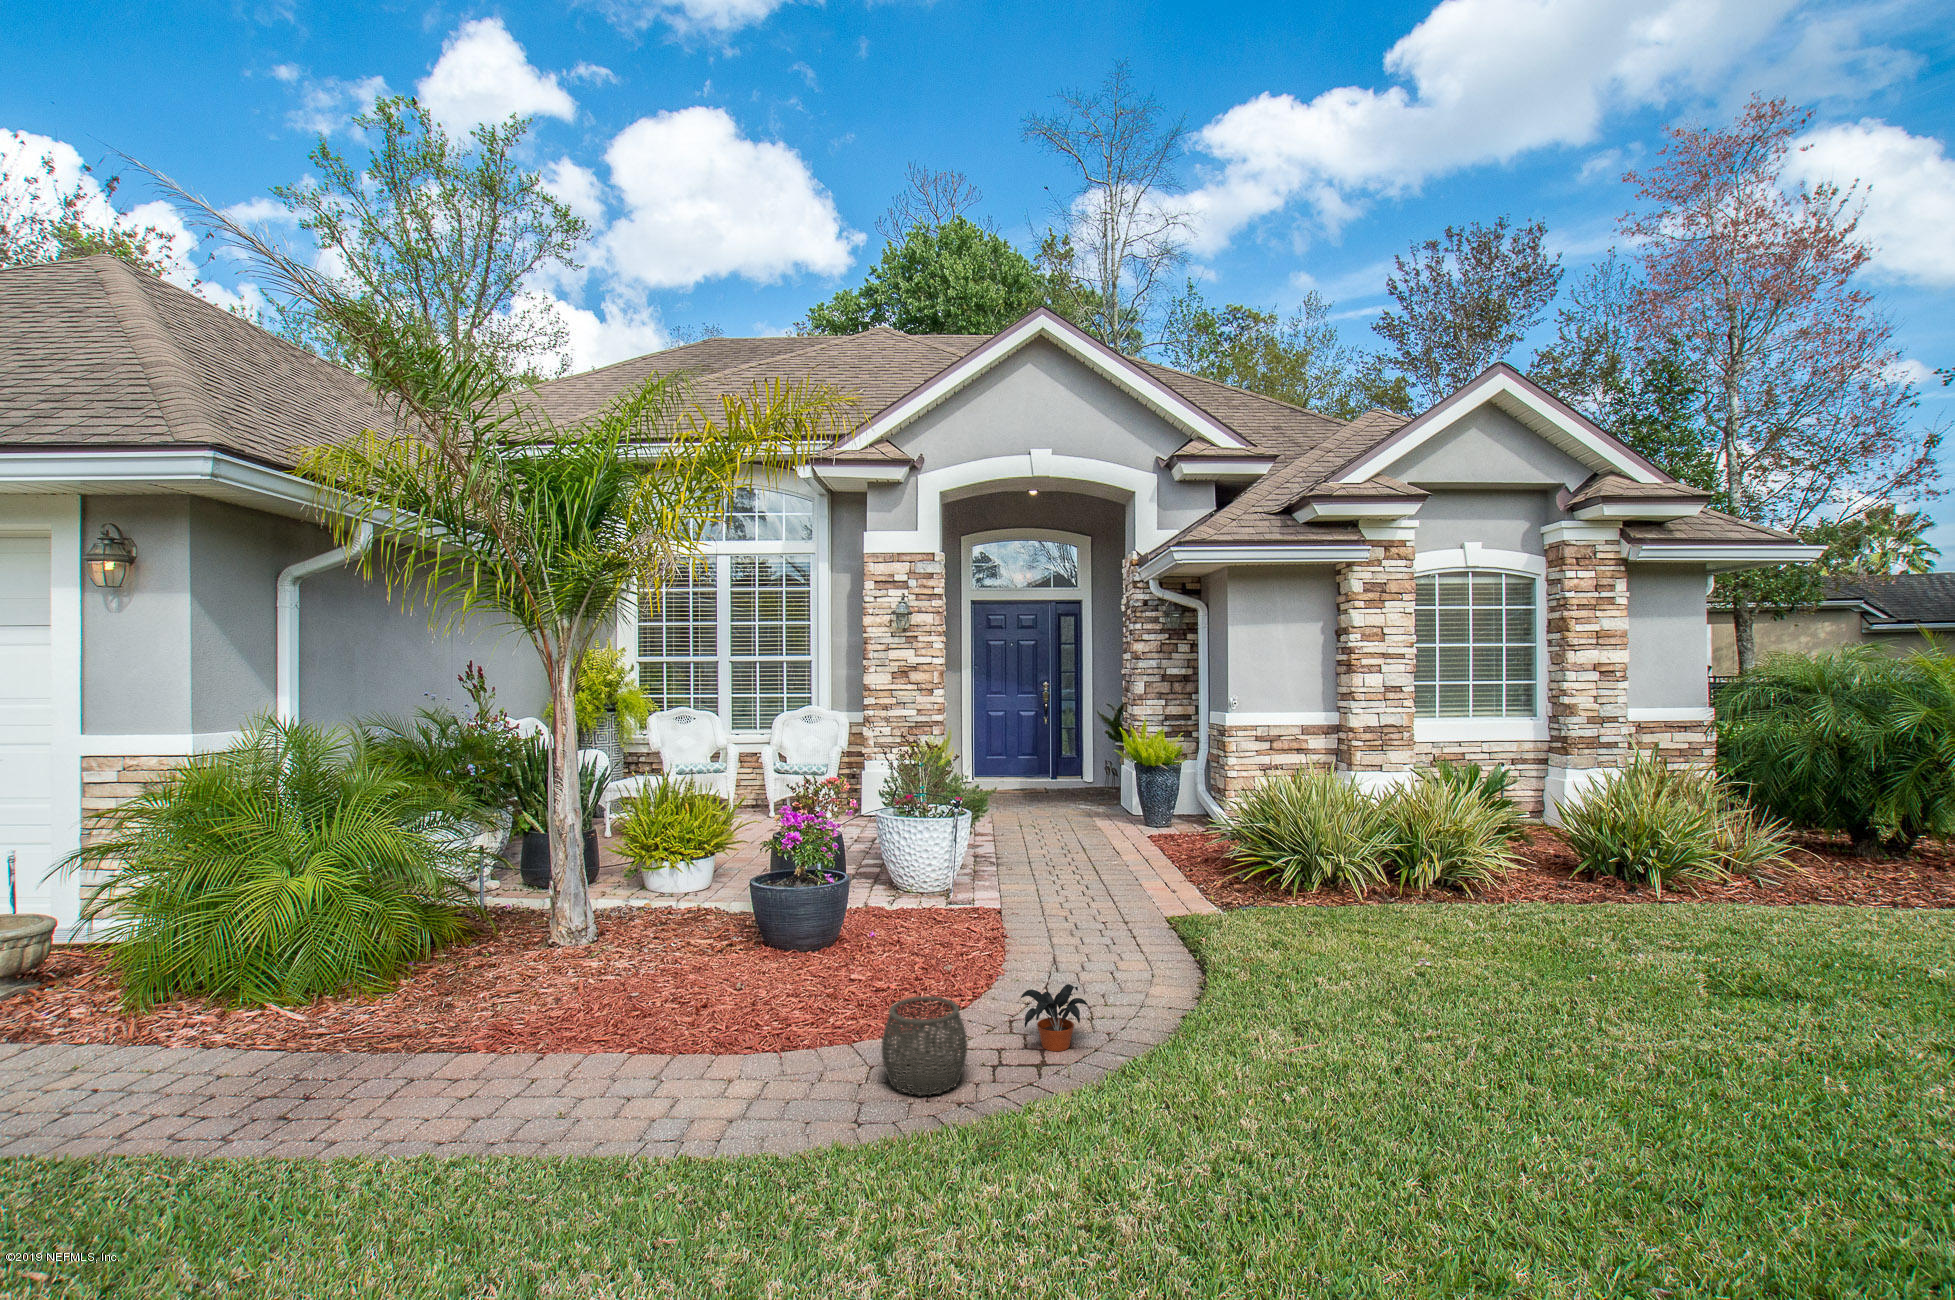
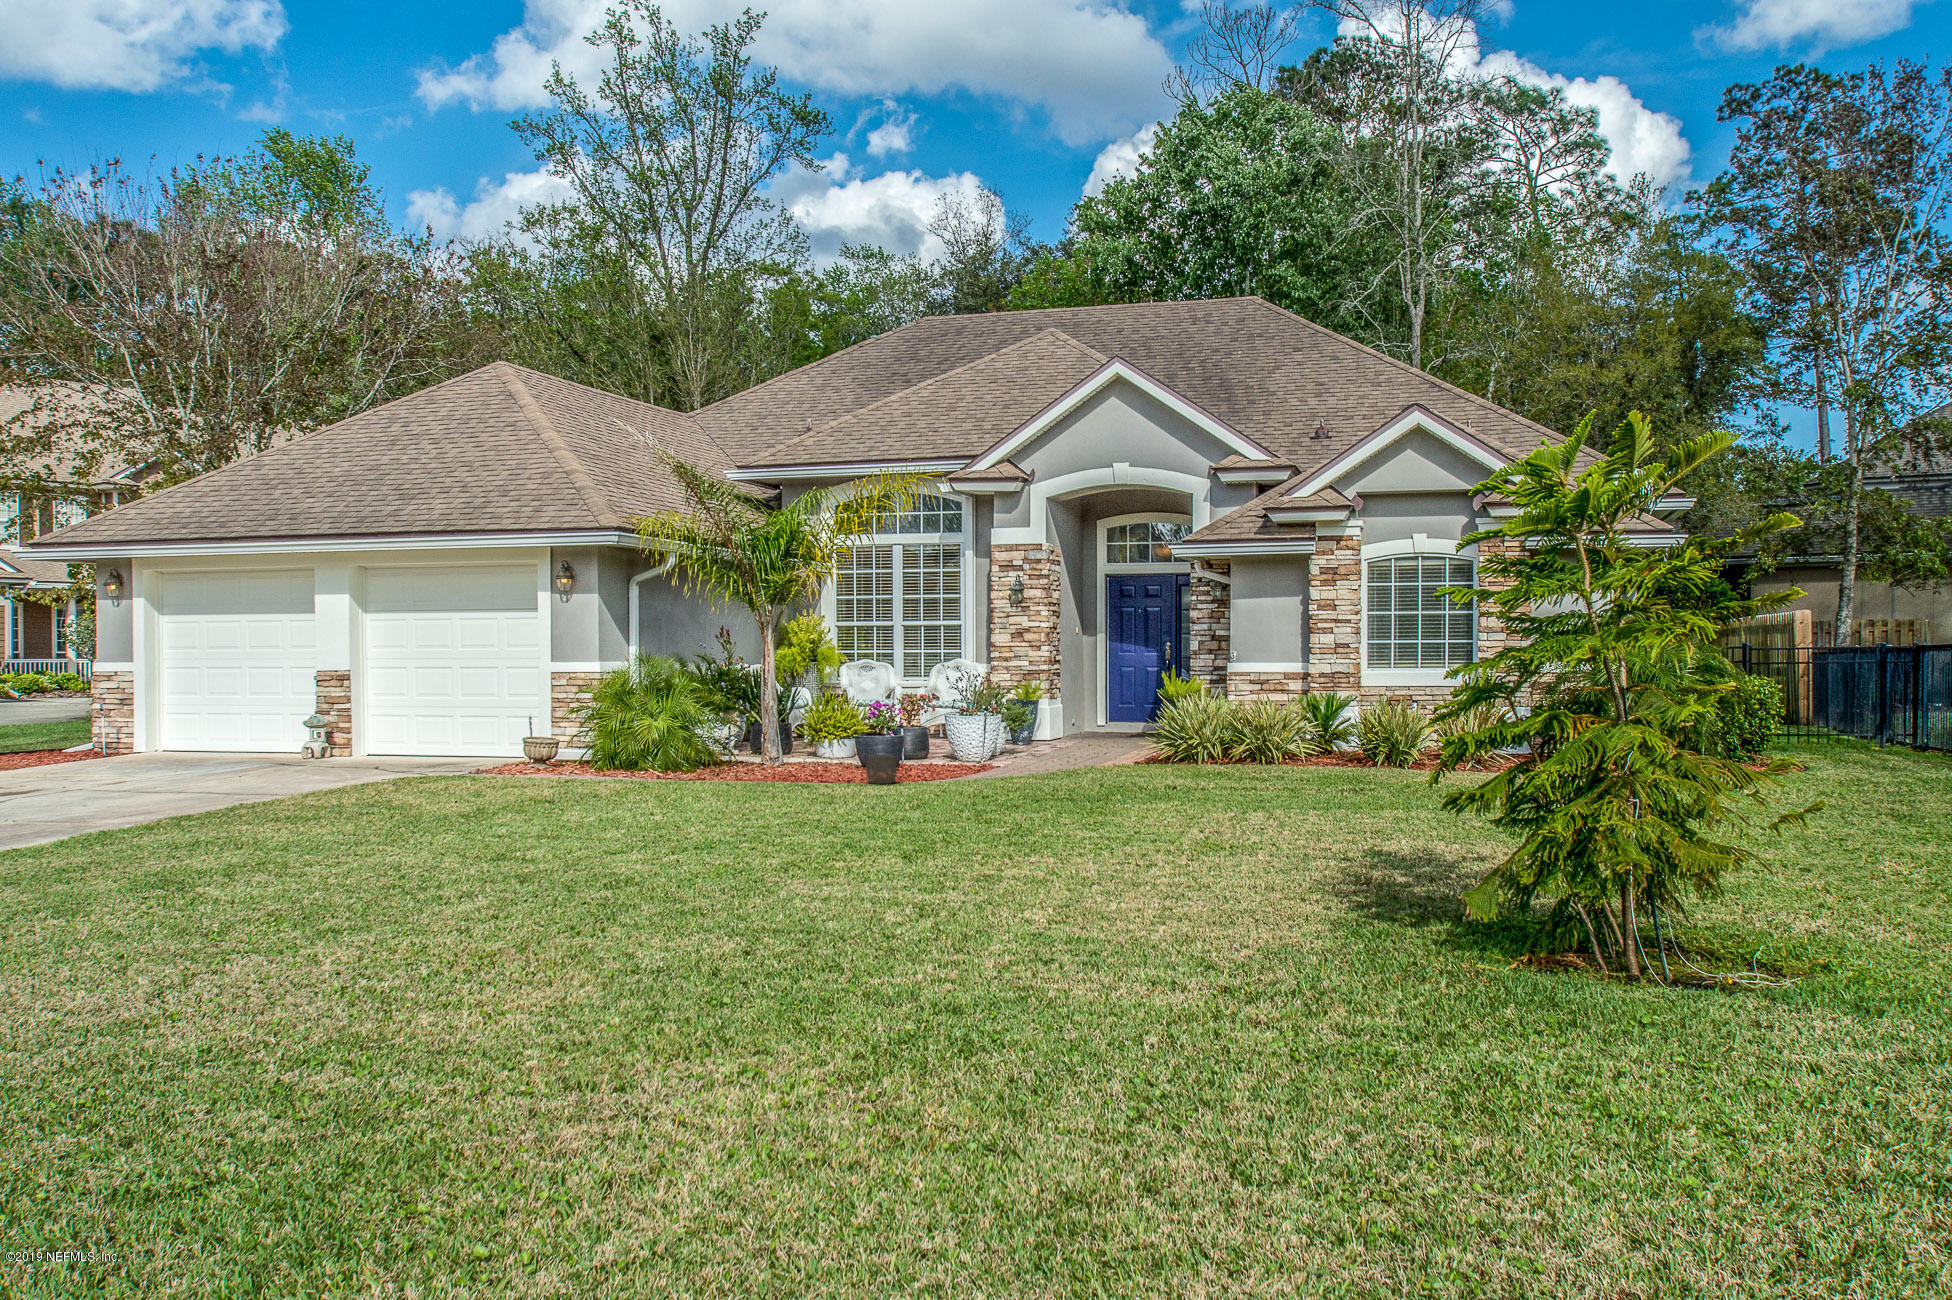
potted plant: present [1021,984,1089,1051] -> none [927,760,955,783]

